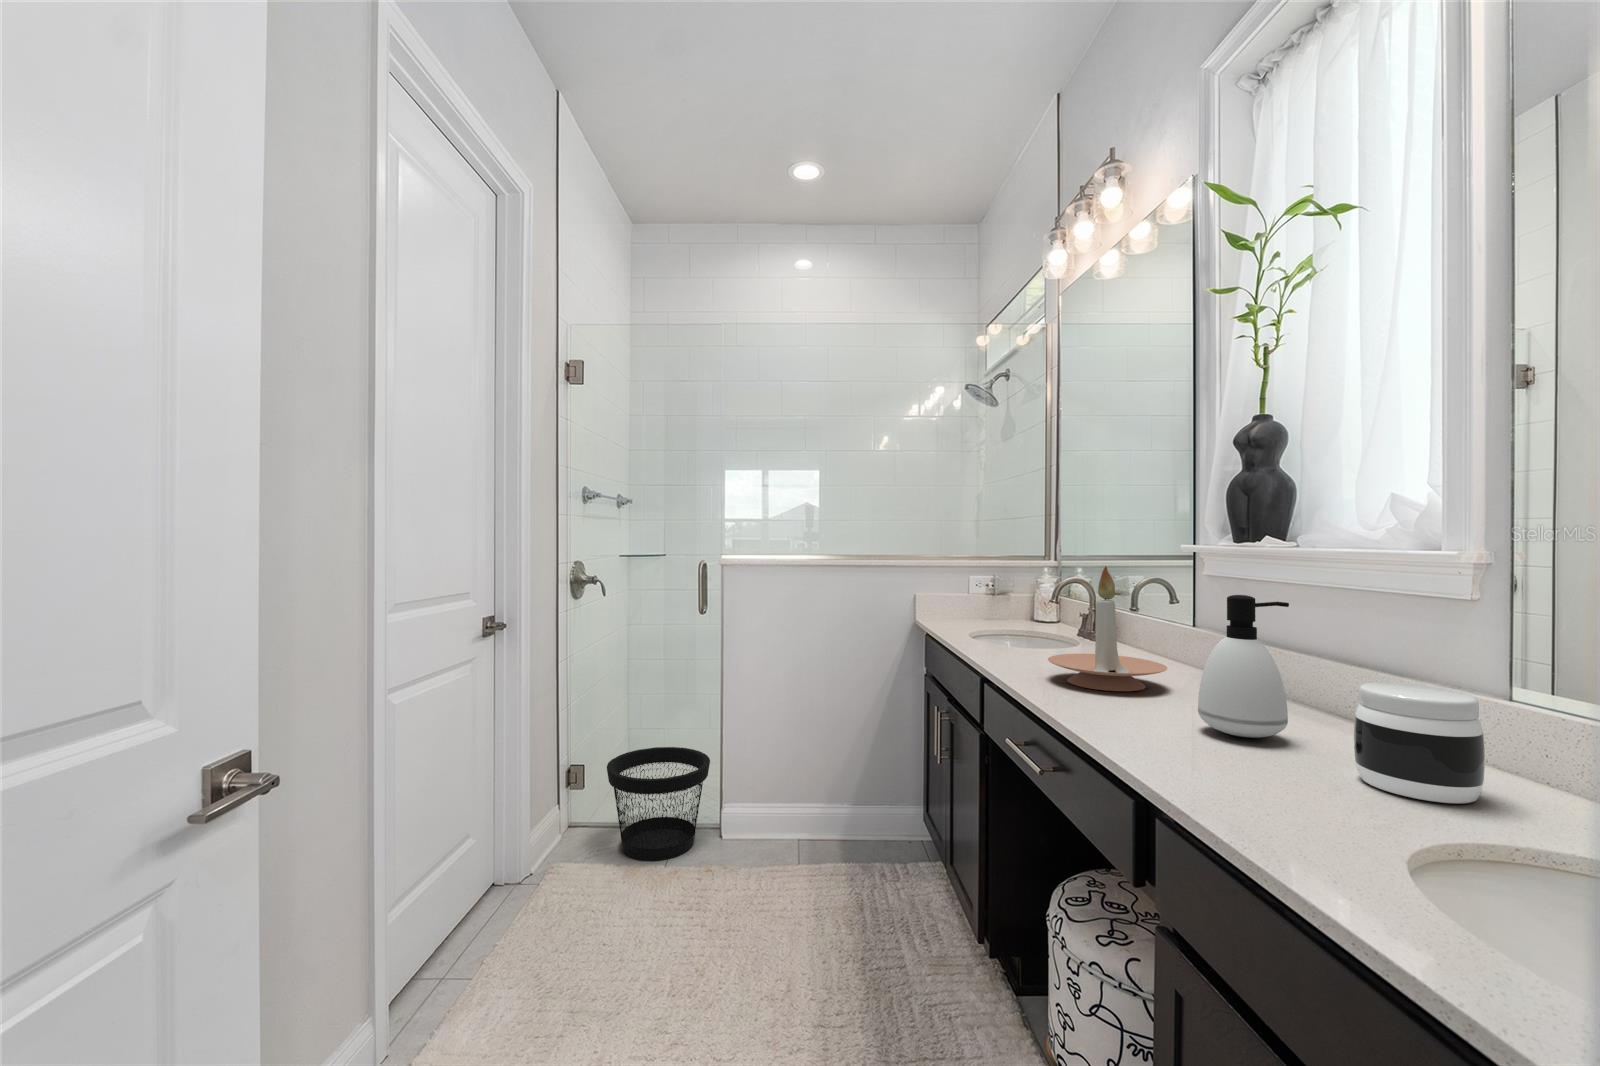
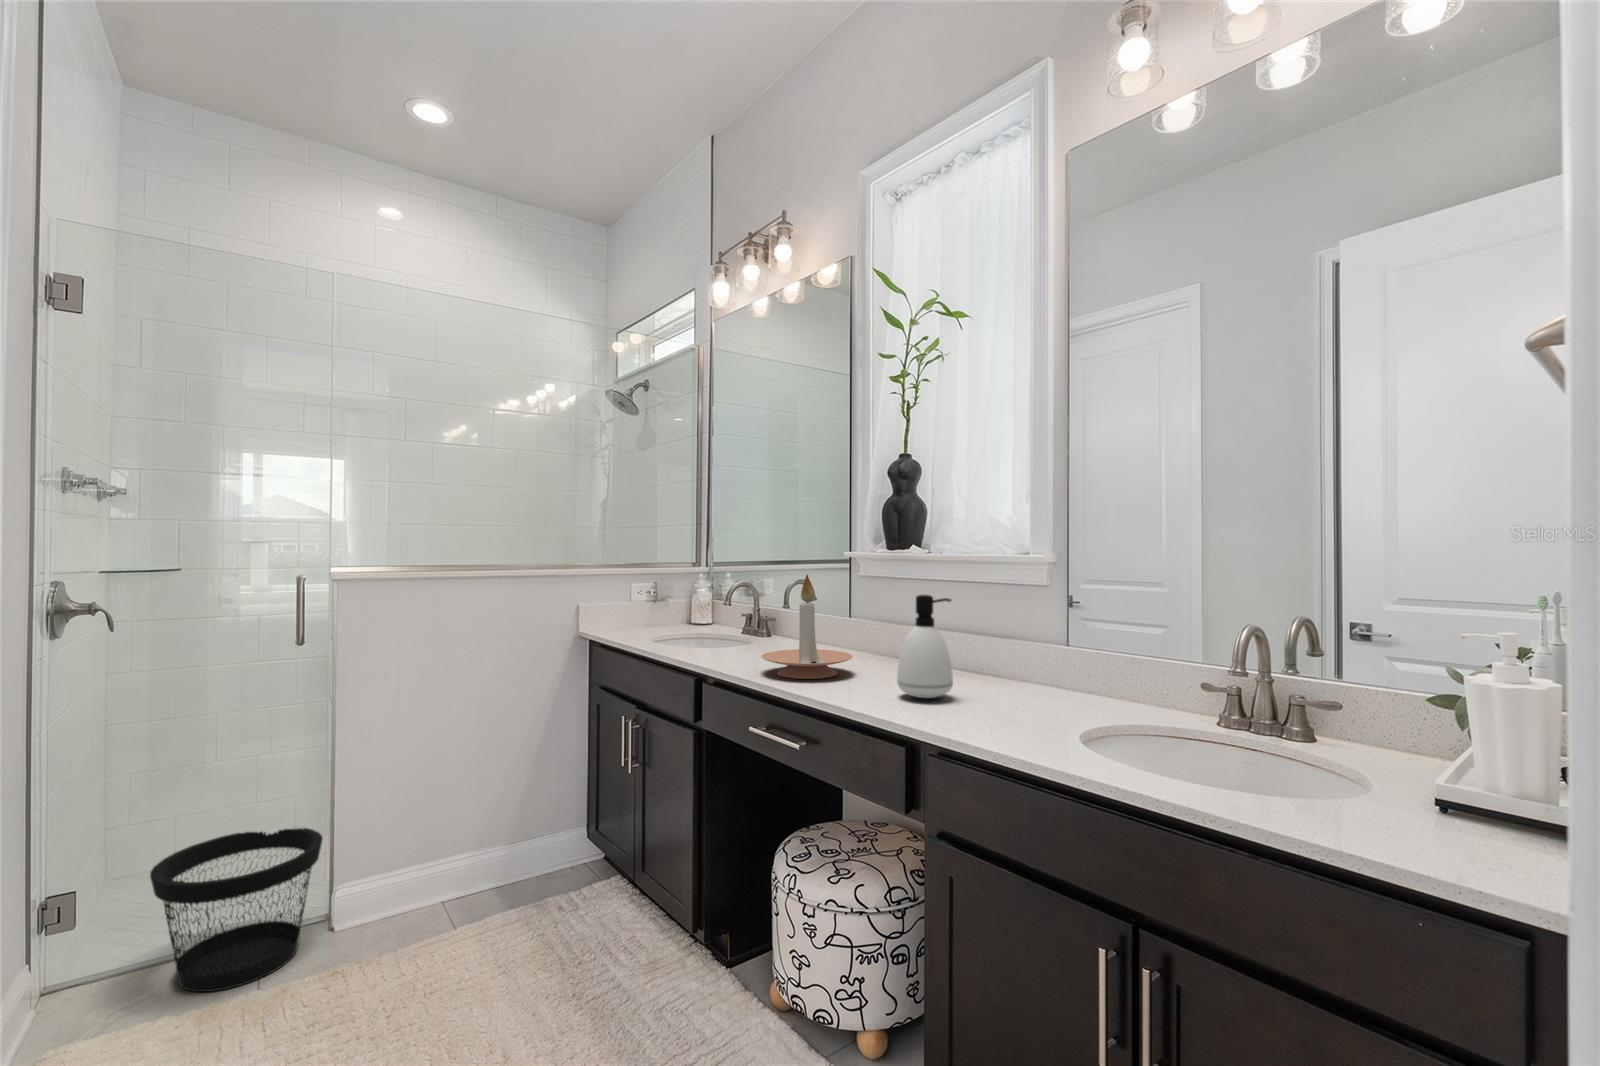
jar: present [1354,682,1485,804] -> none [1000,648,1063,719]

